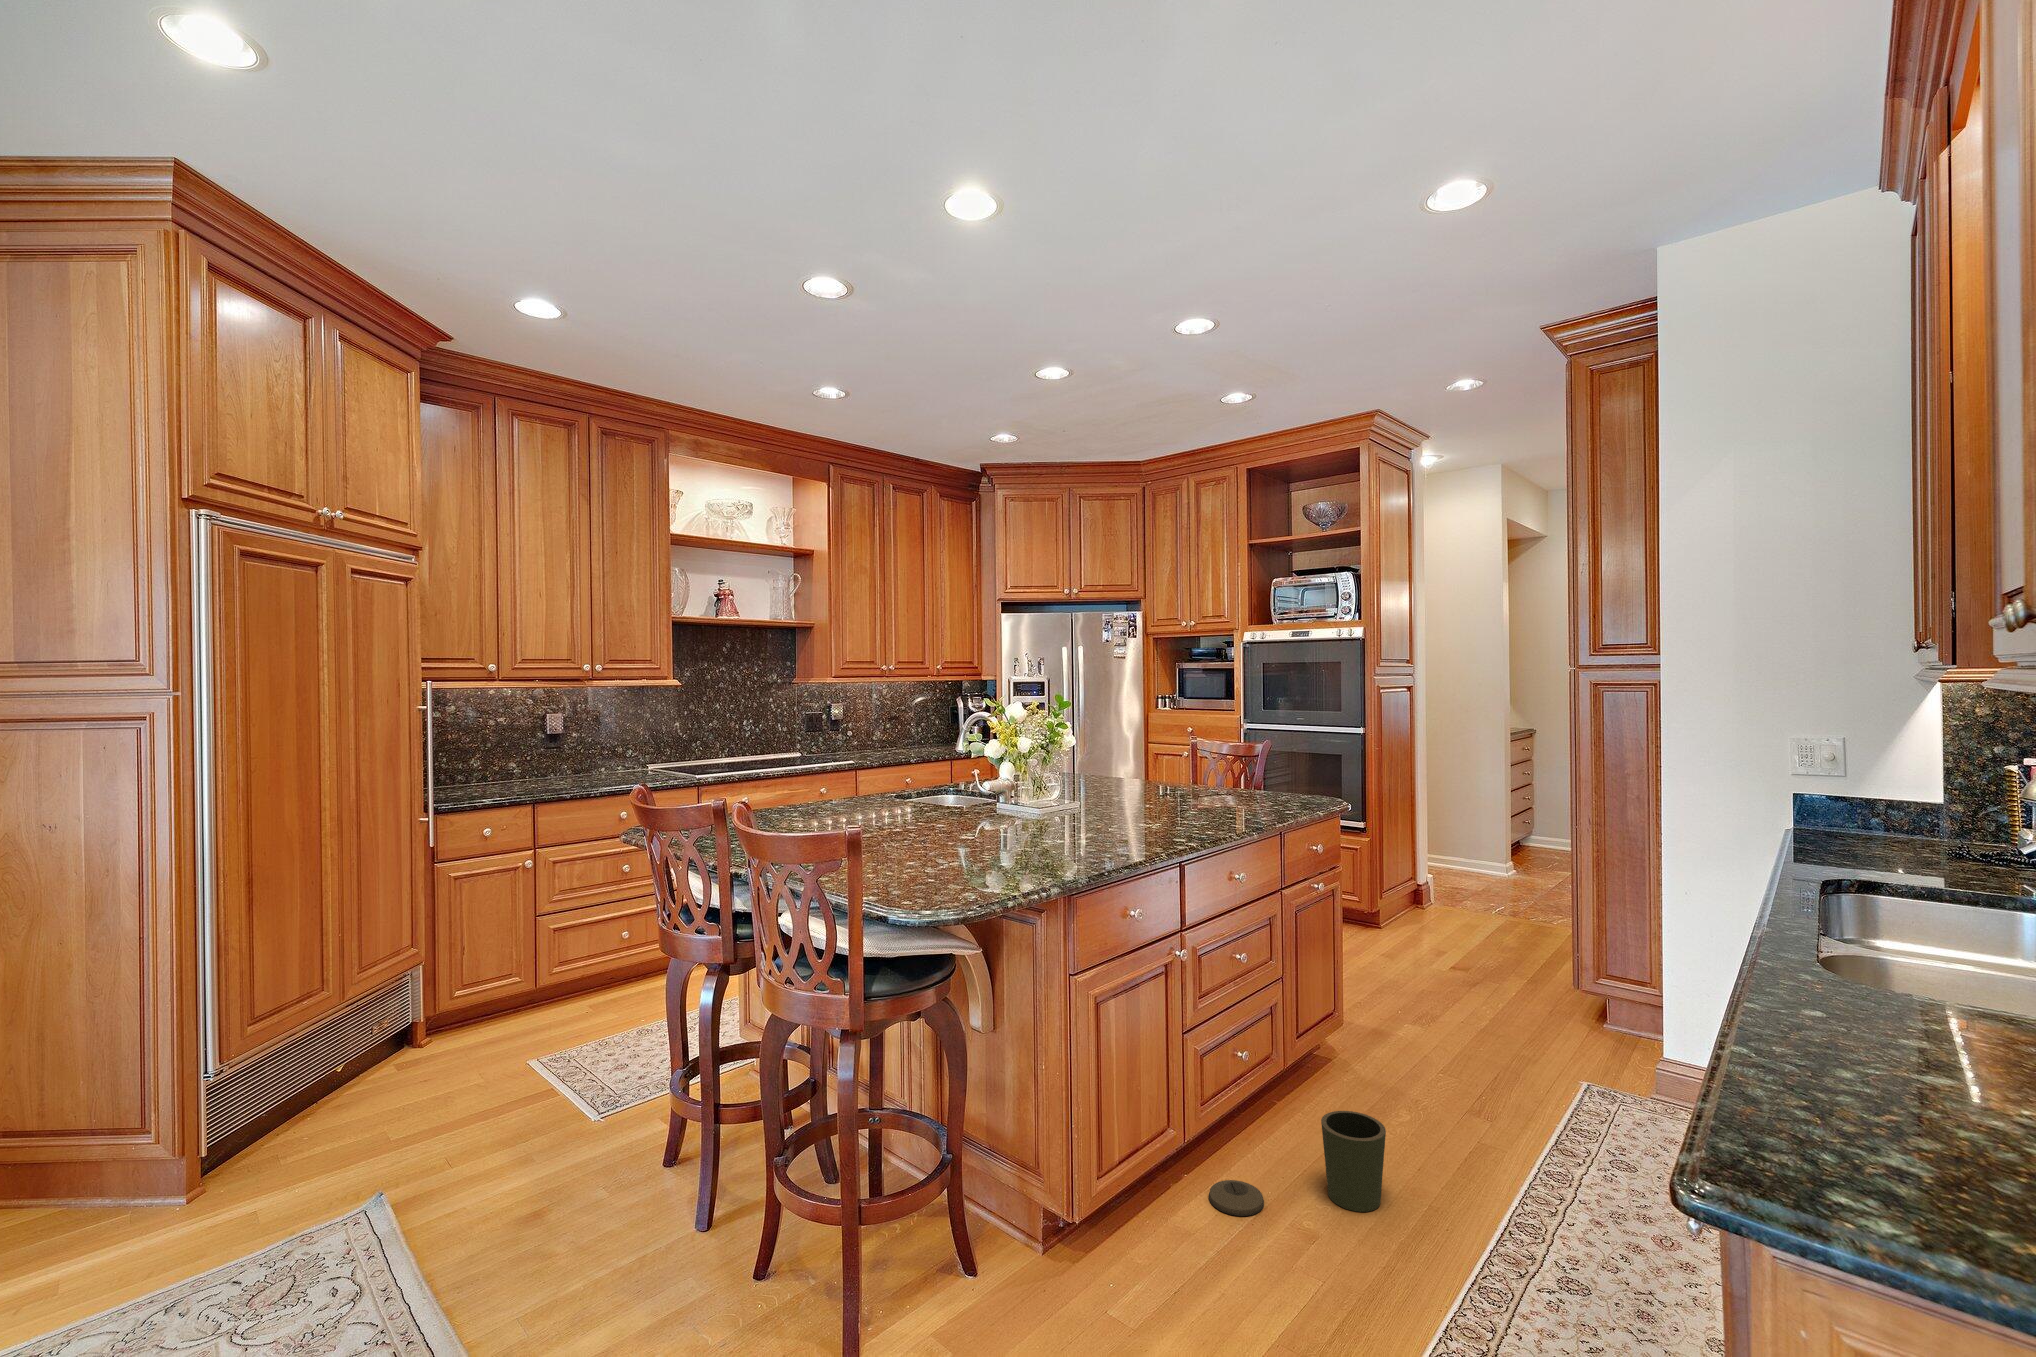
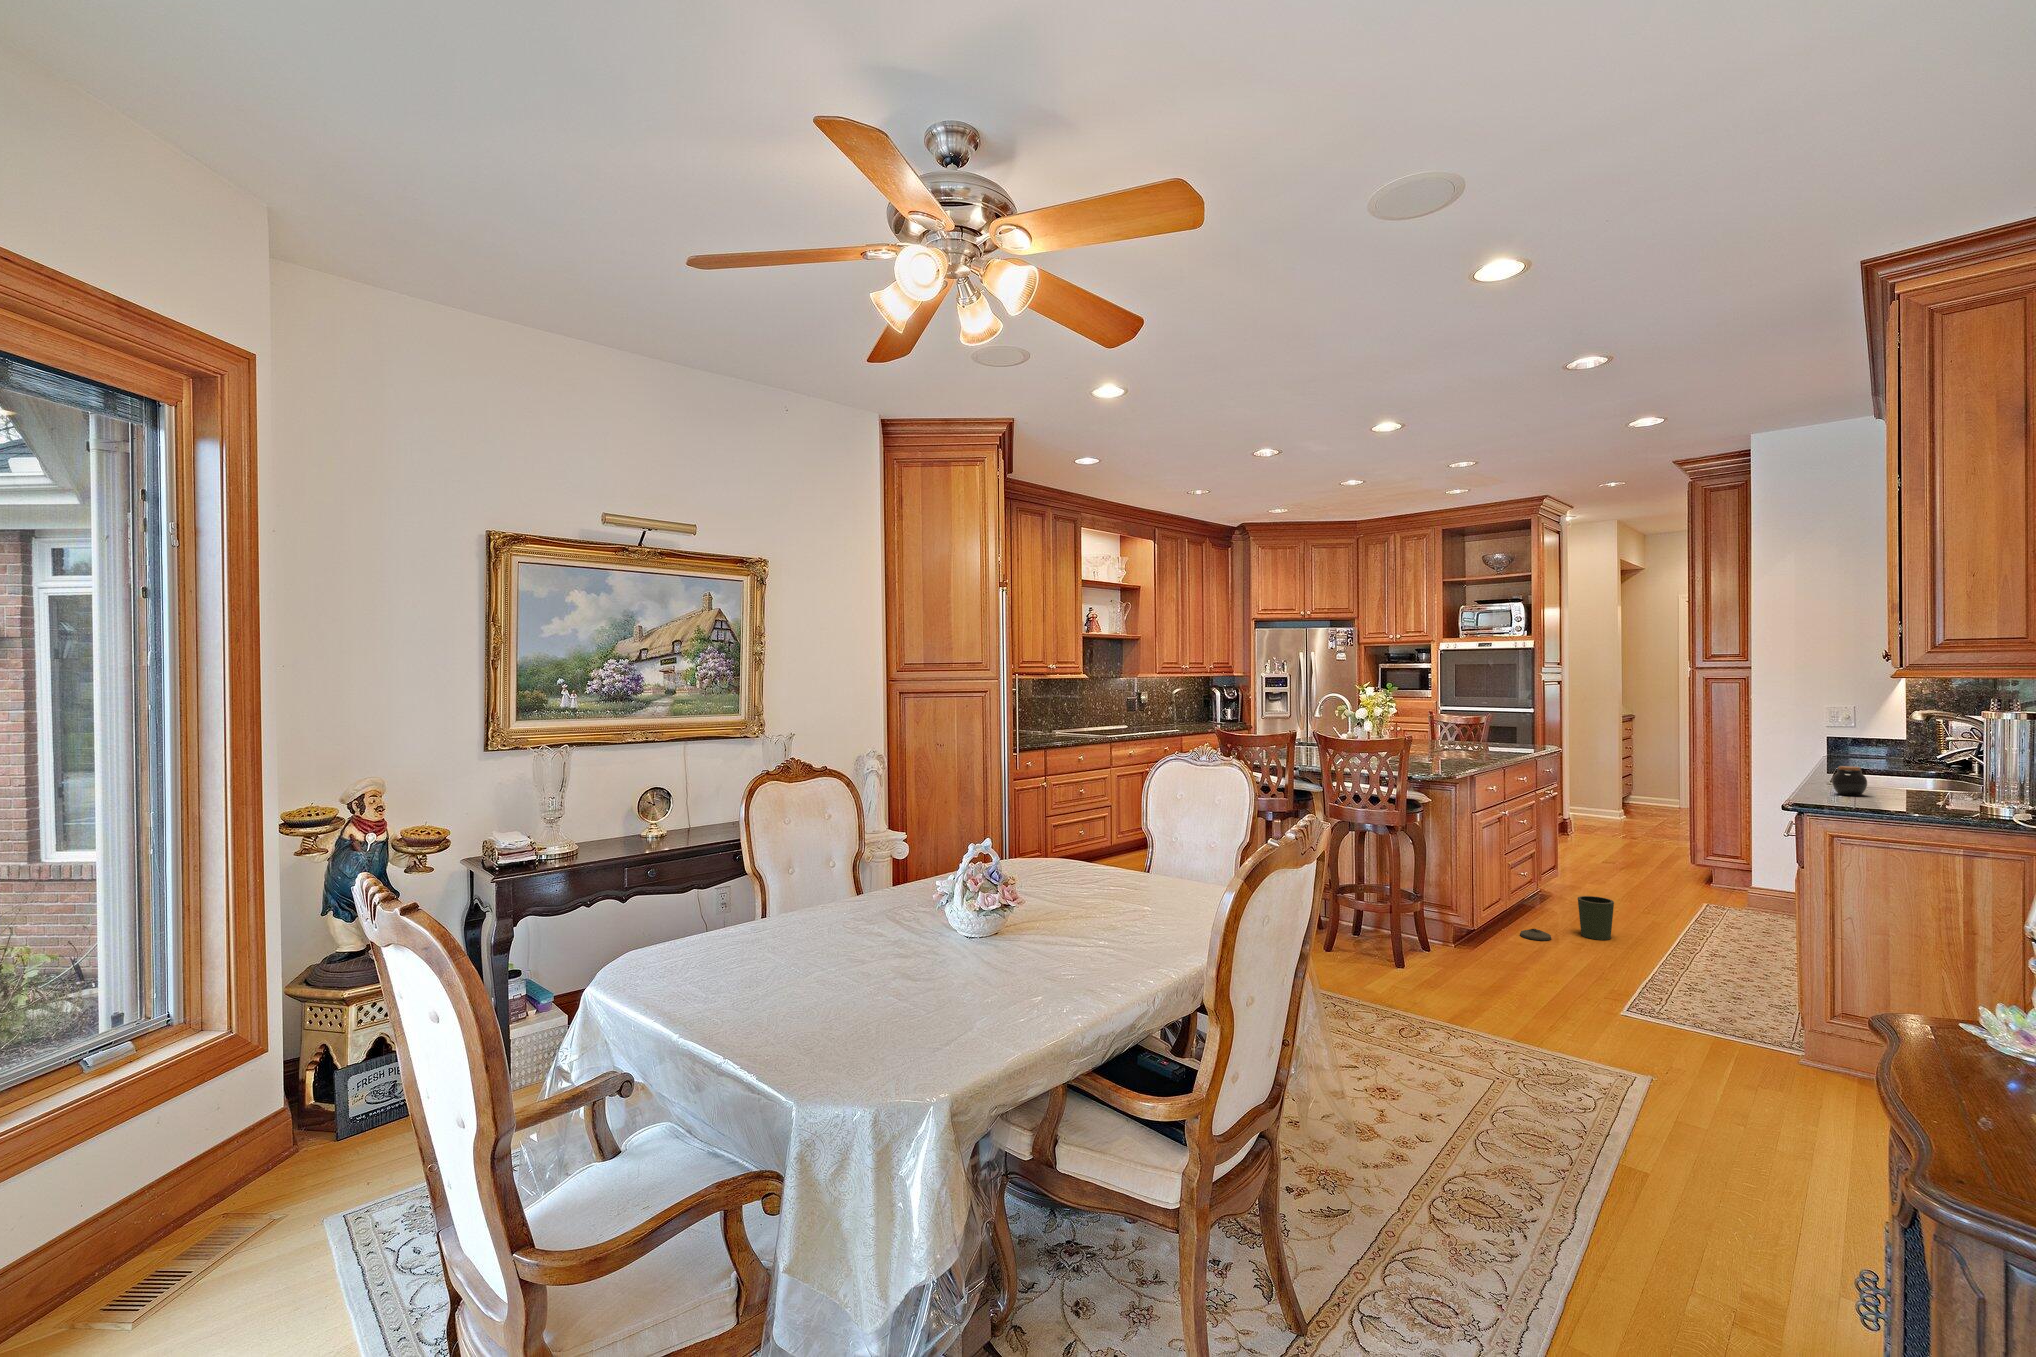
jar: none [1831,972,1946,1080] -> present [1832,766,1867,796]

